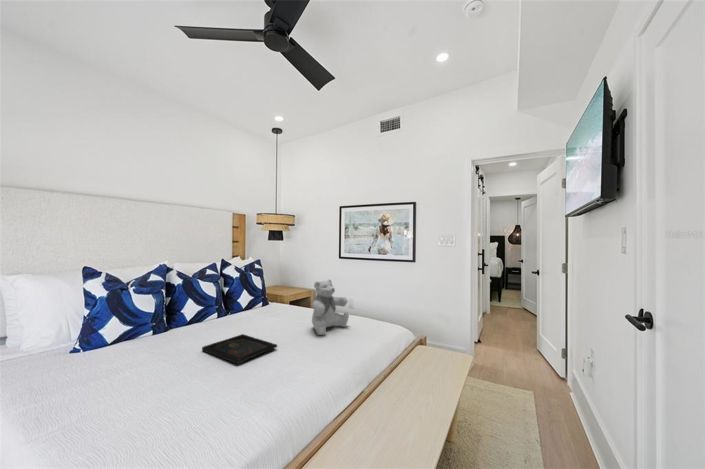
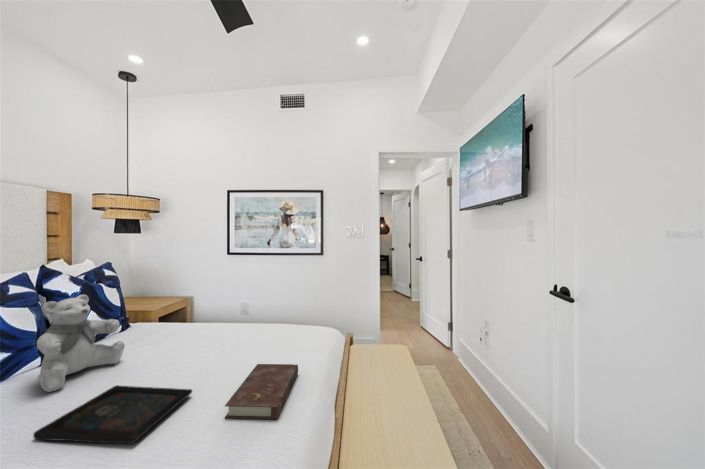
teddy bear: present [312,280,349,335] -> present [37,295,125,392]
book: none [288,339,348,374] -> present [225,364,298,419]

